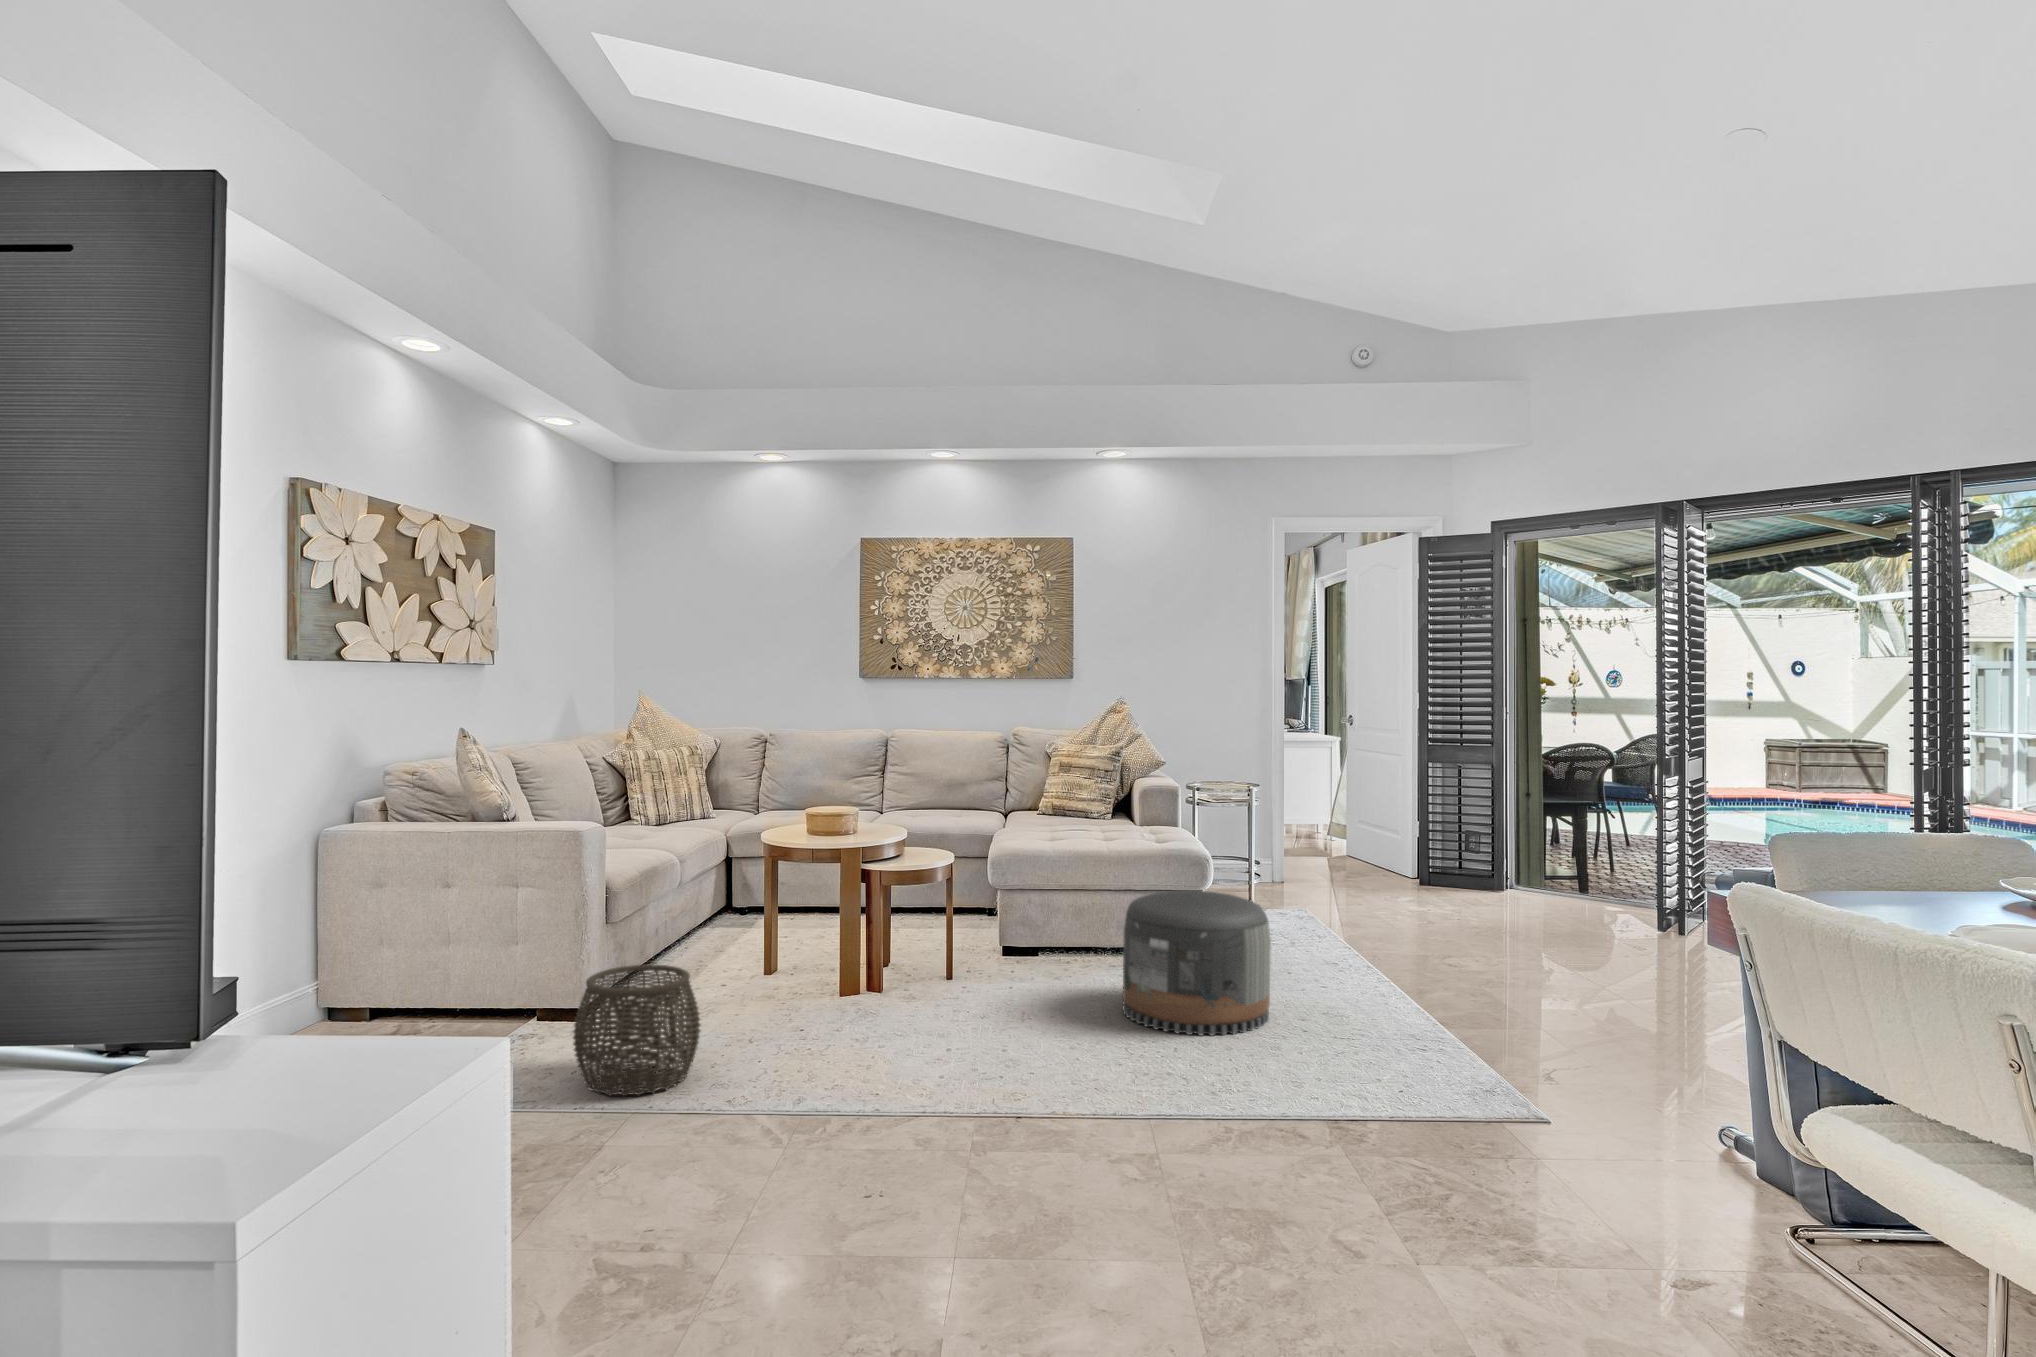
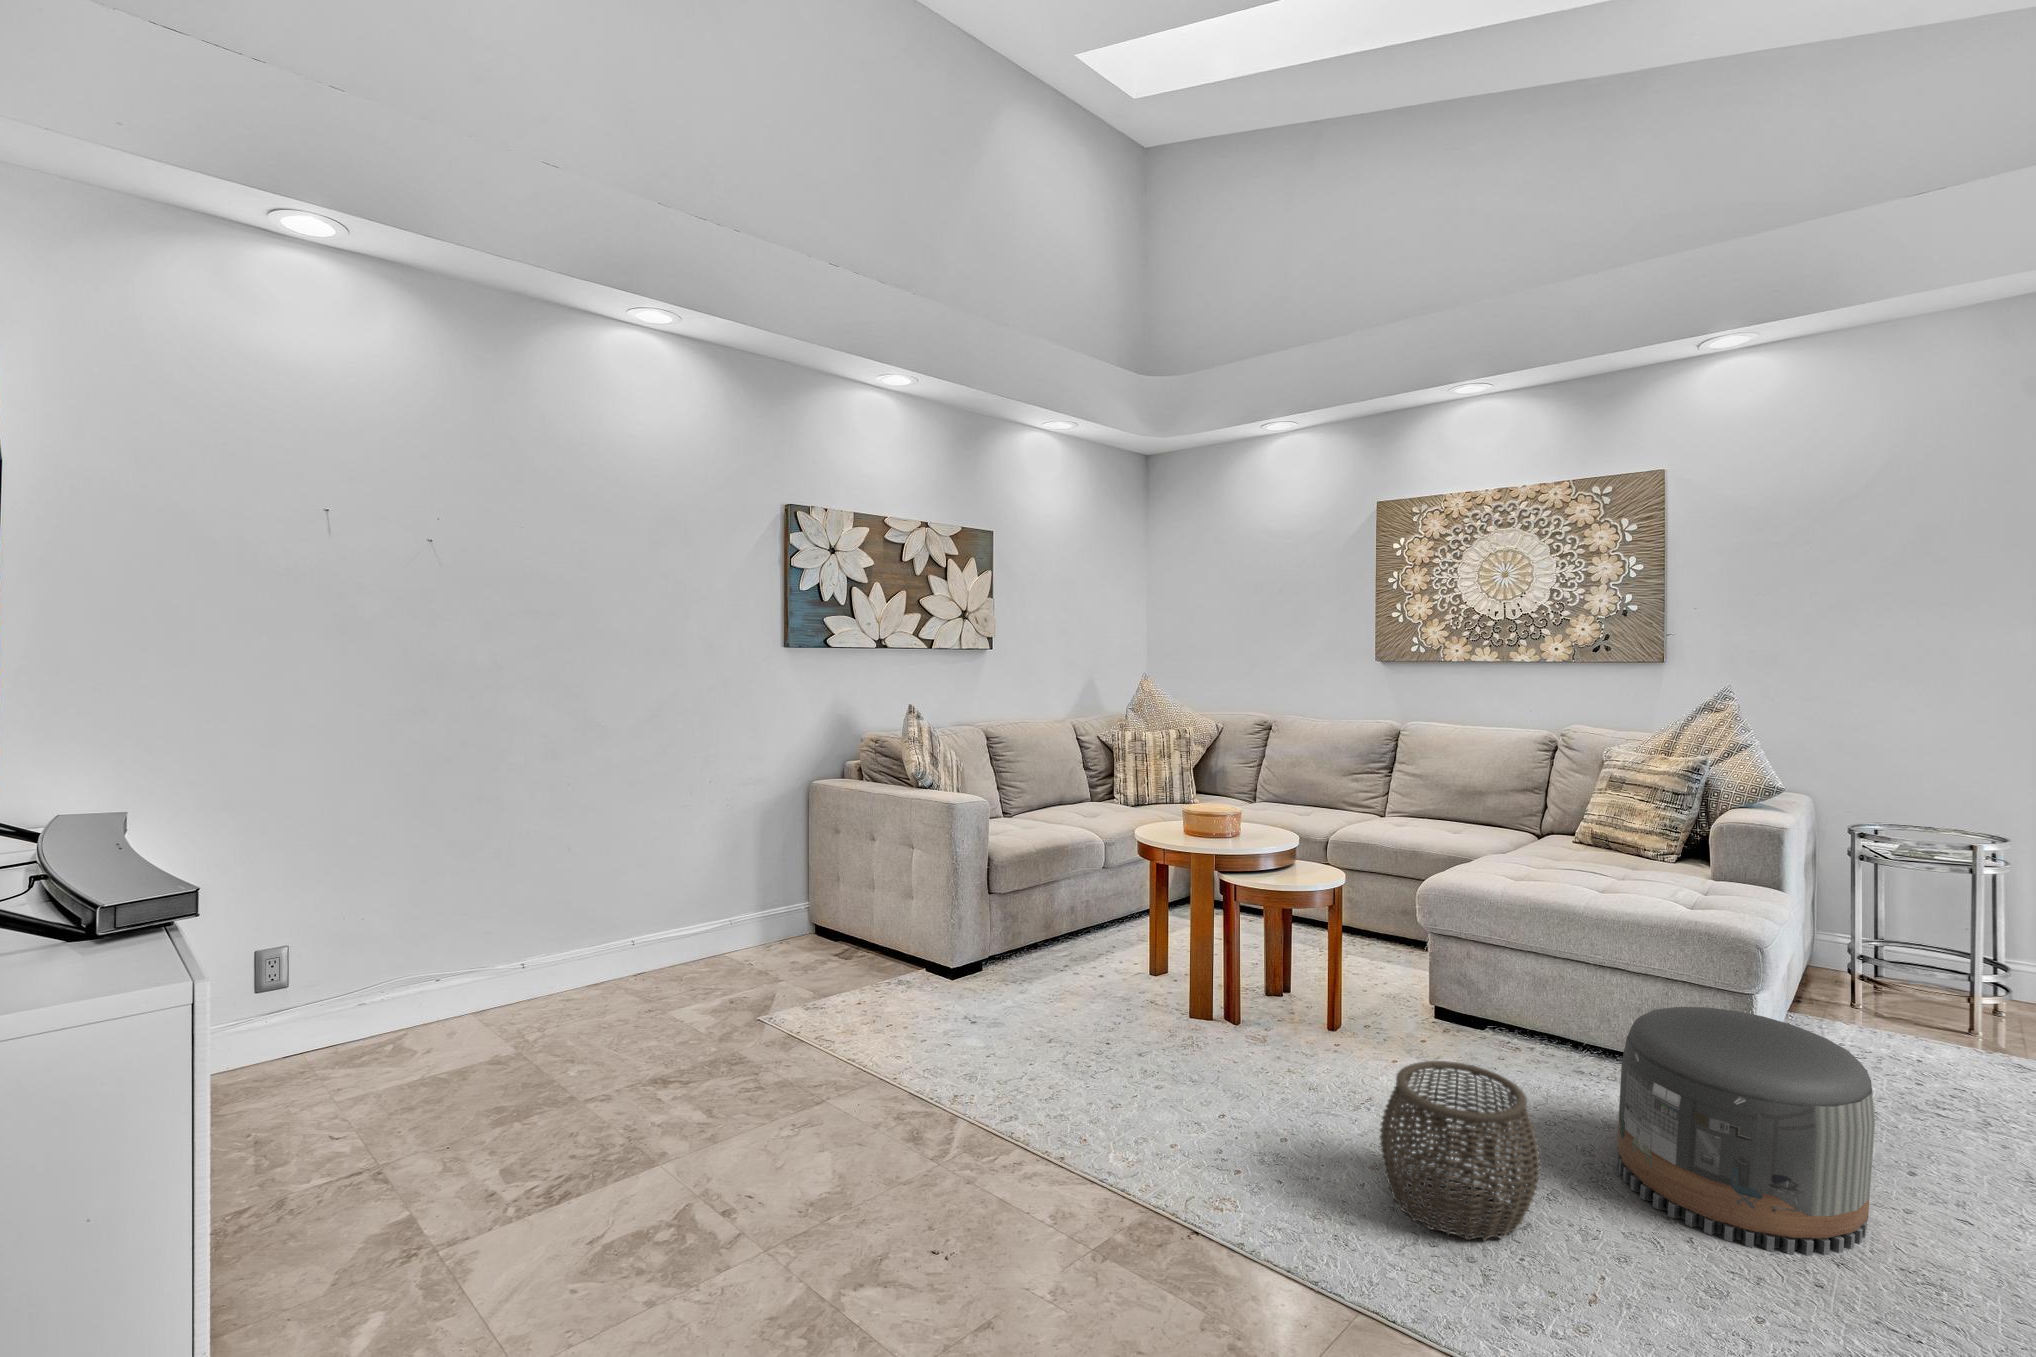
woven basket: present [573,965,701,1096] -> present [1380,1061,1540,1241]

